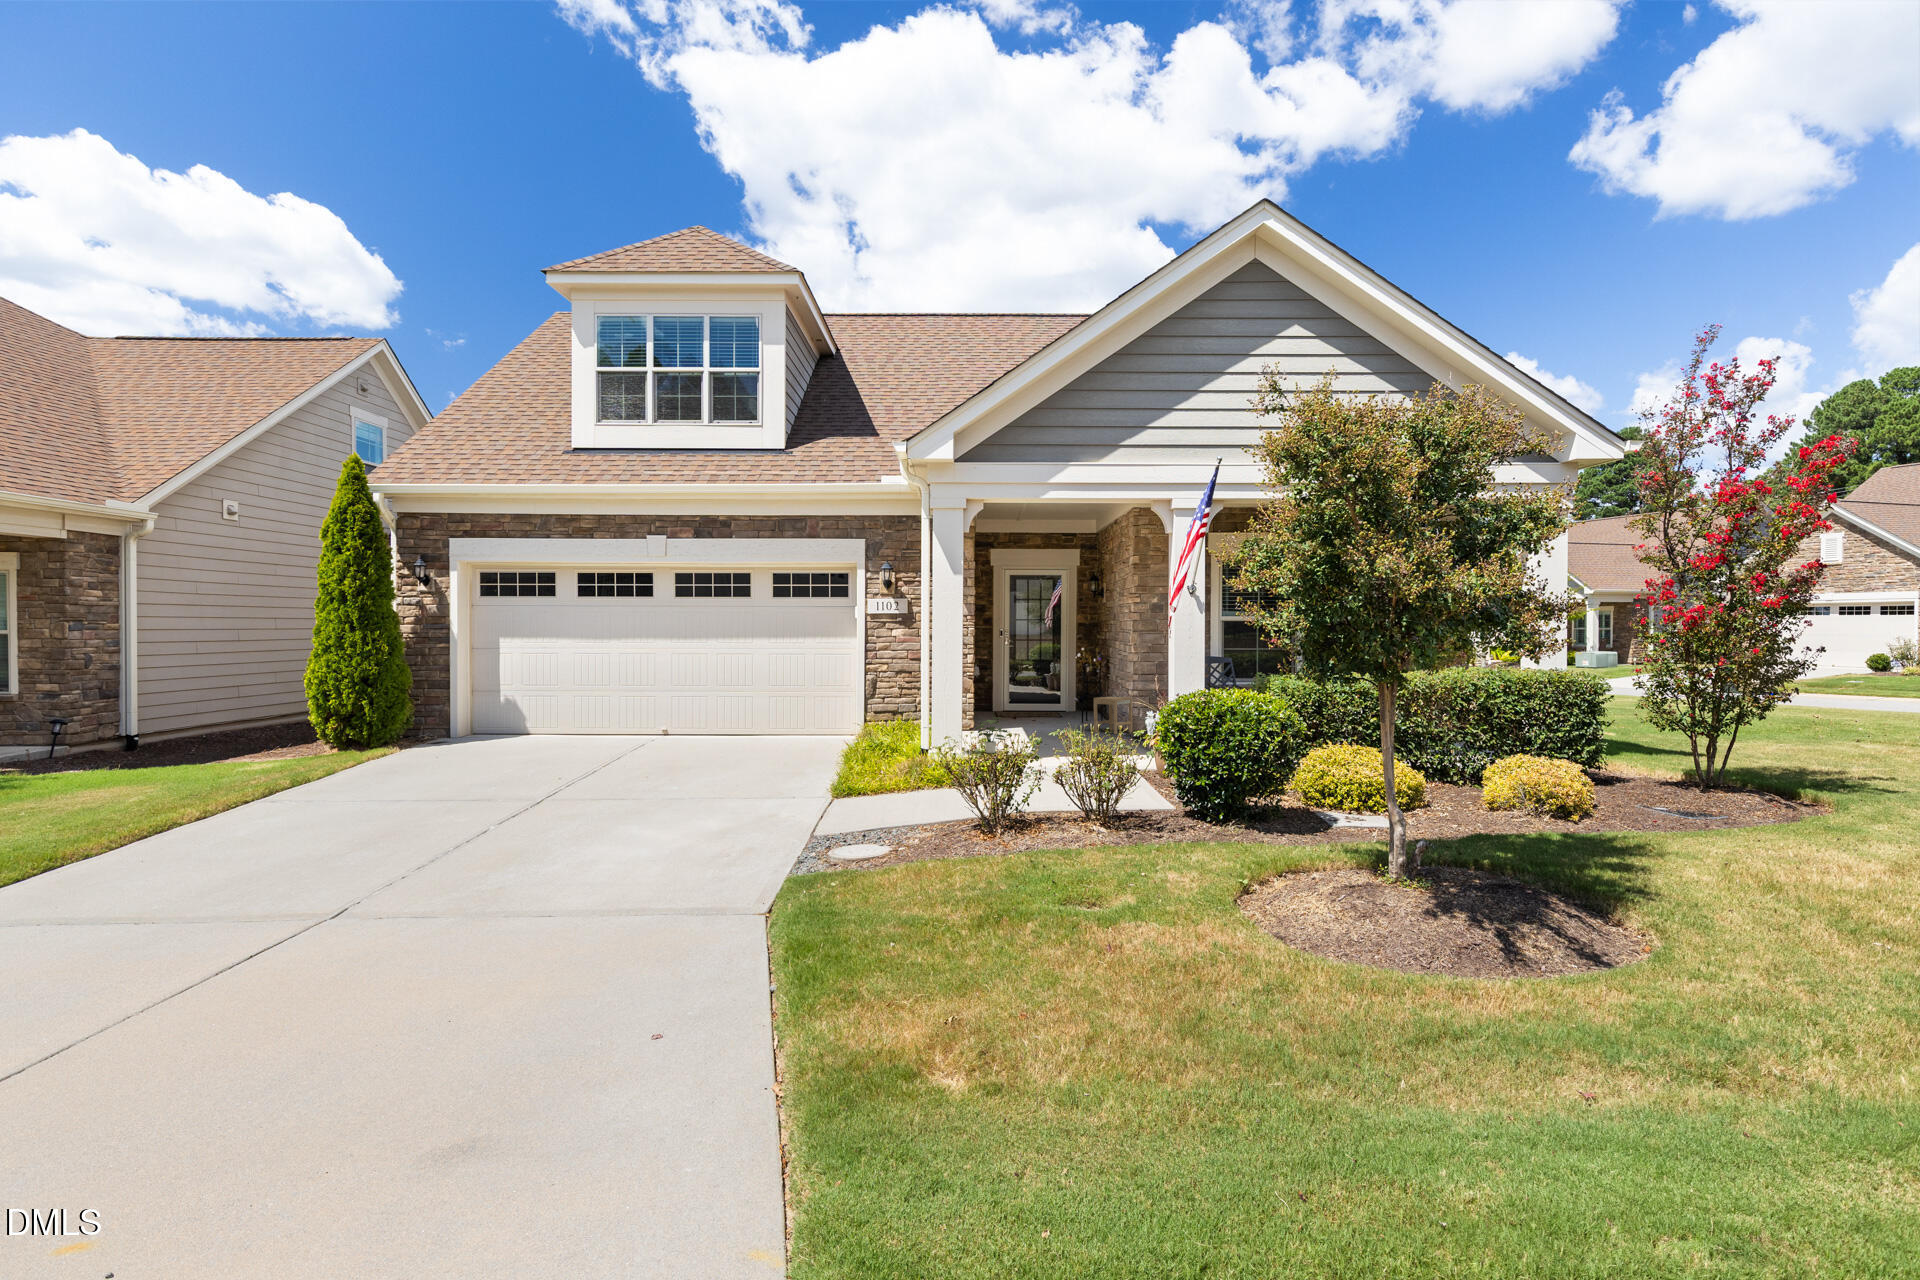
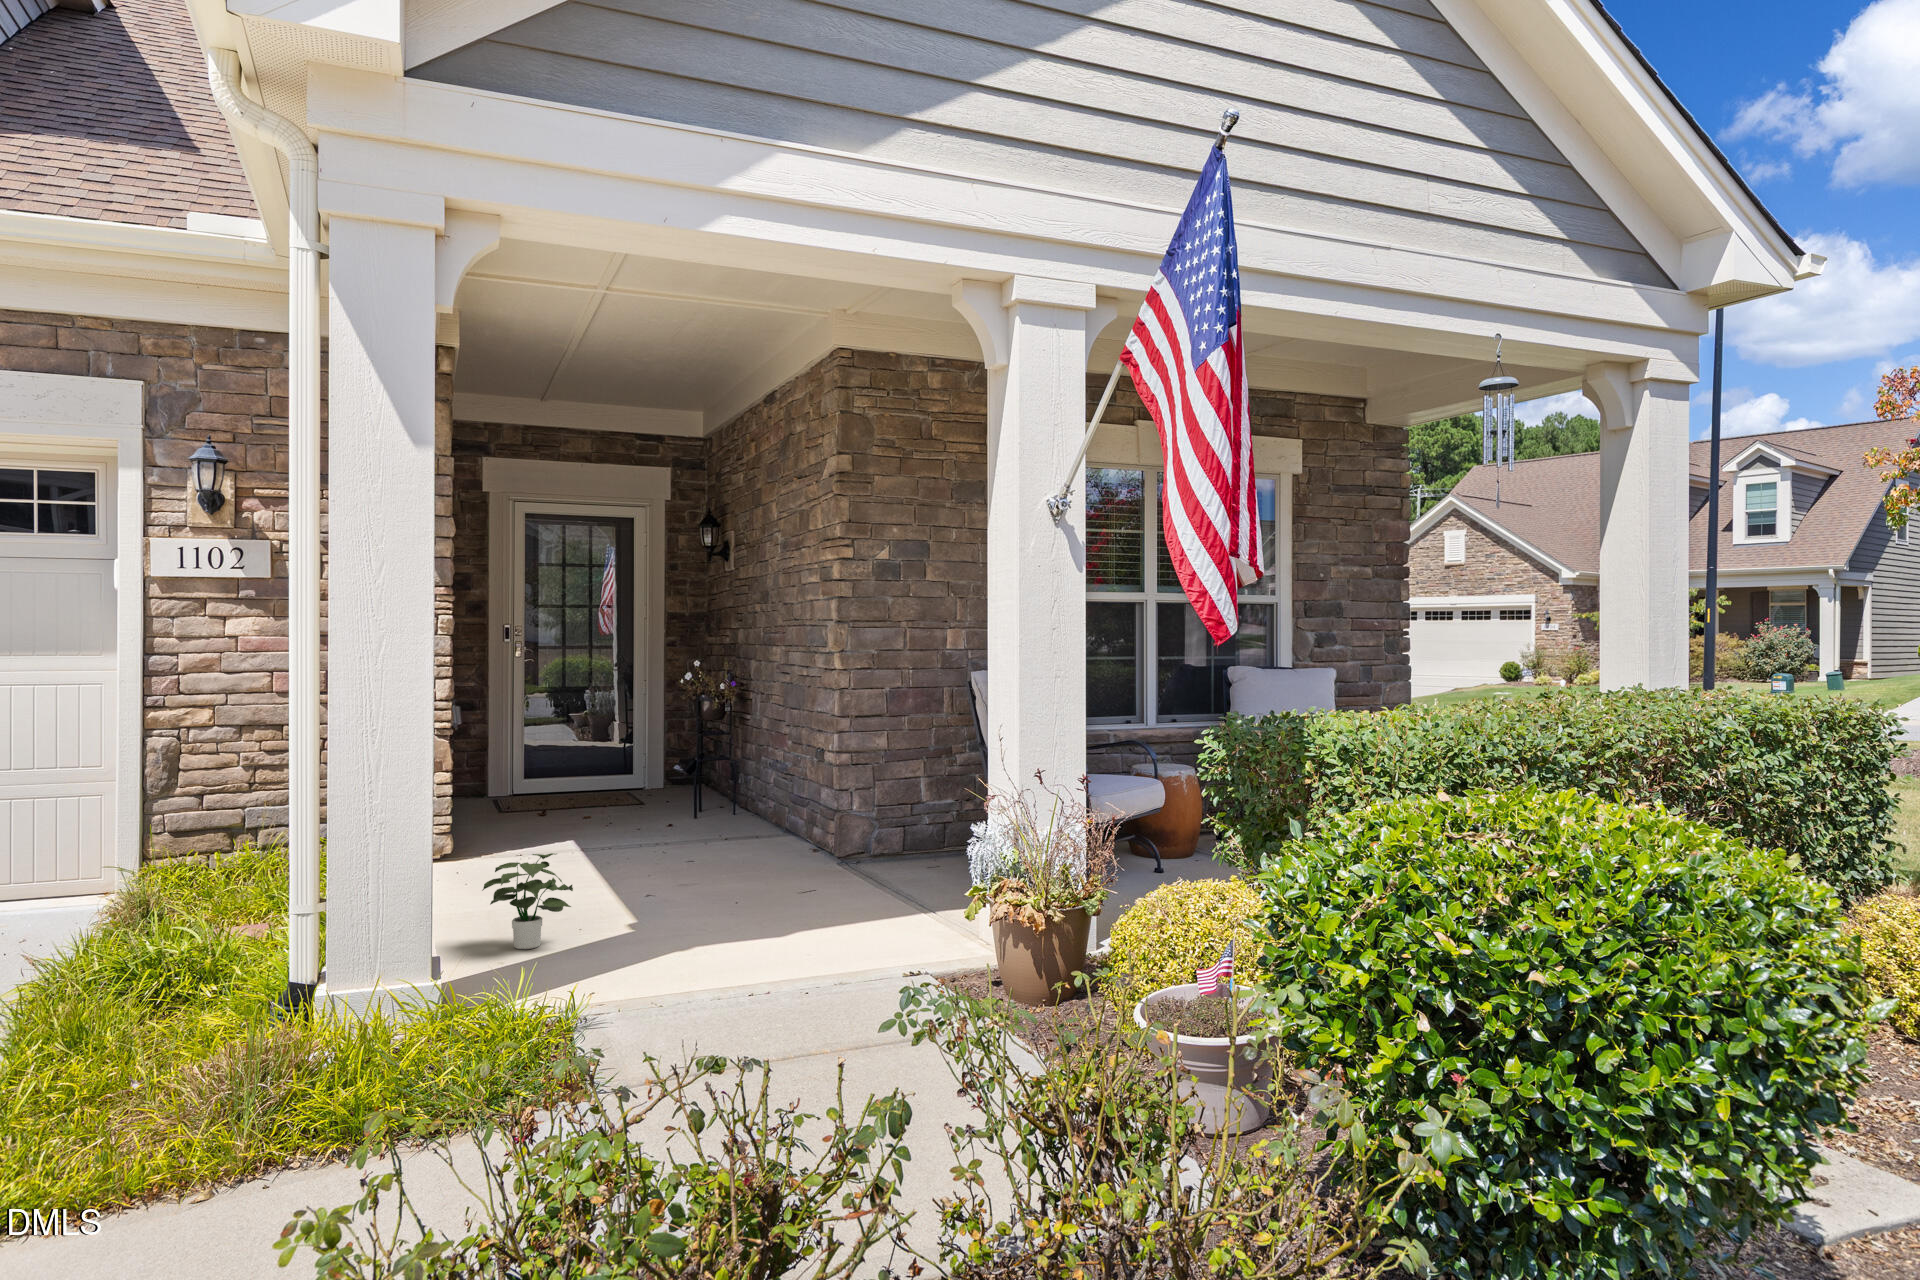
stool: present [1094,697,1133,734] -> none [722,765,799,847]

